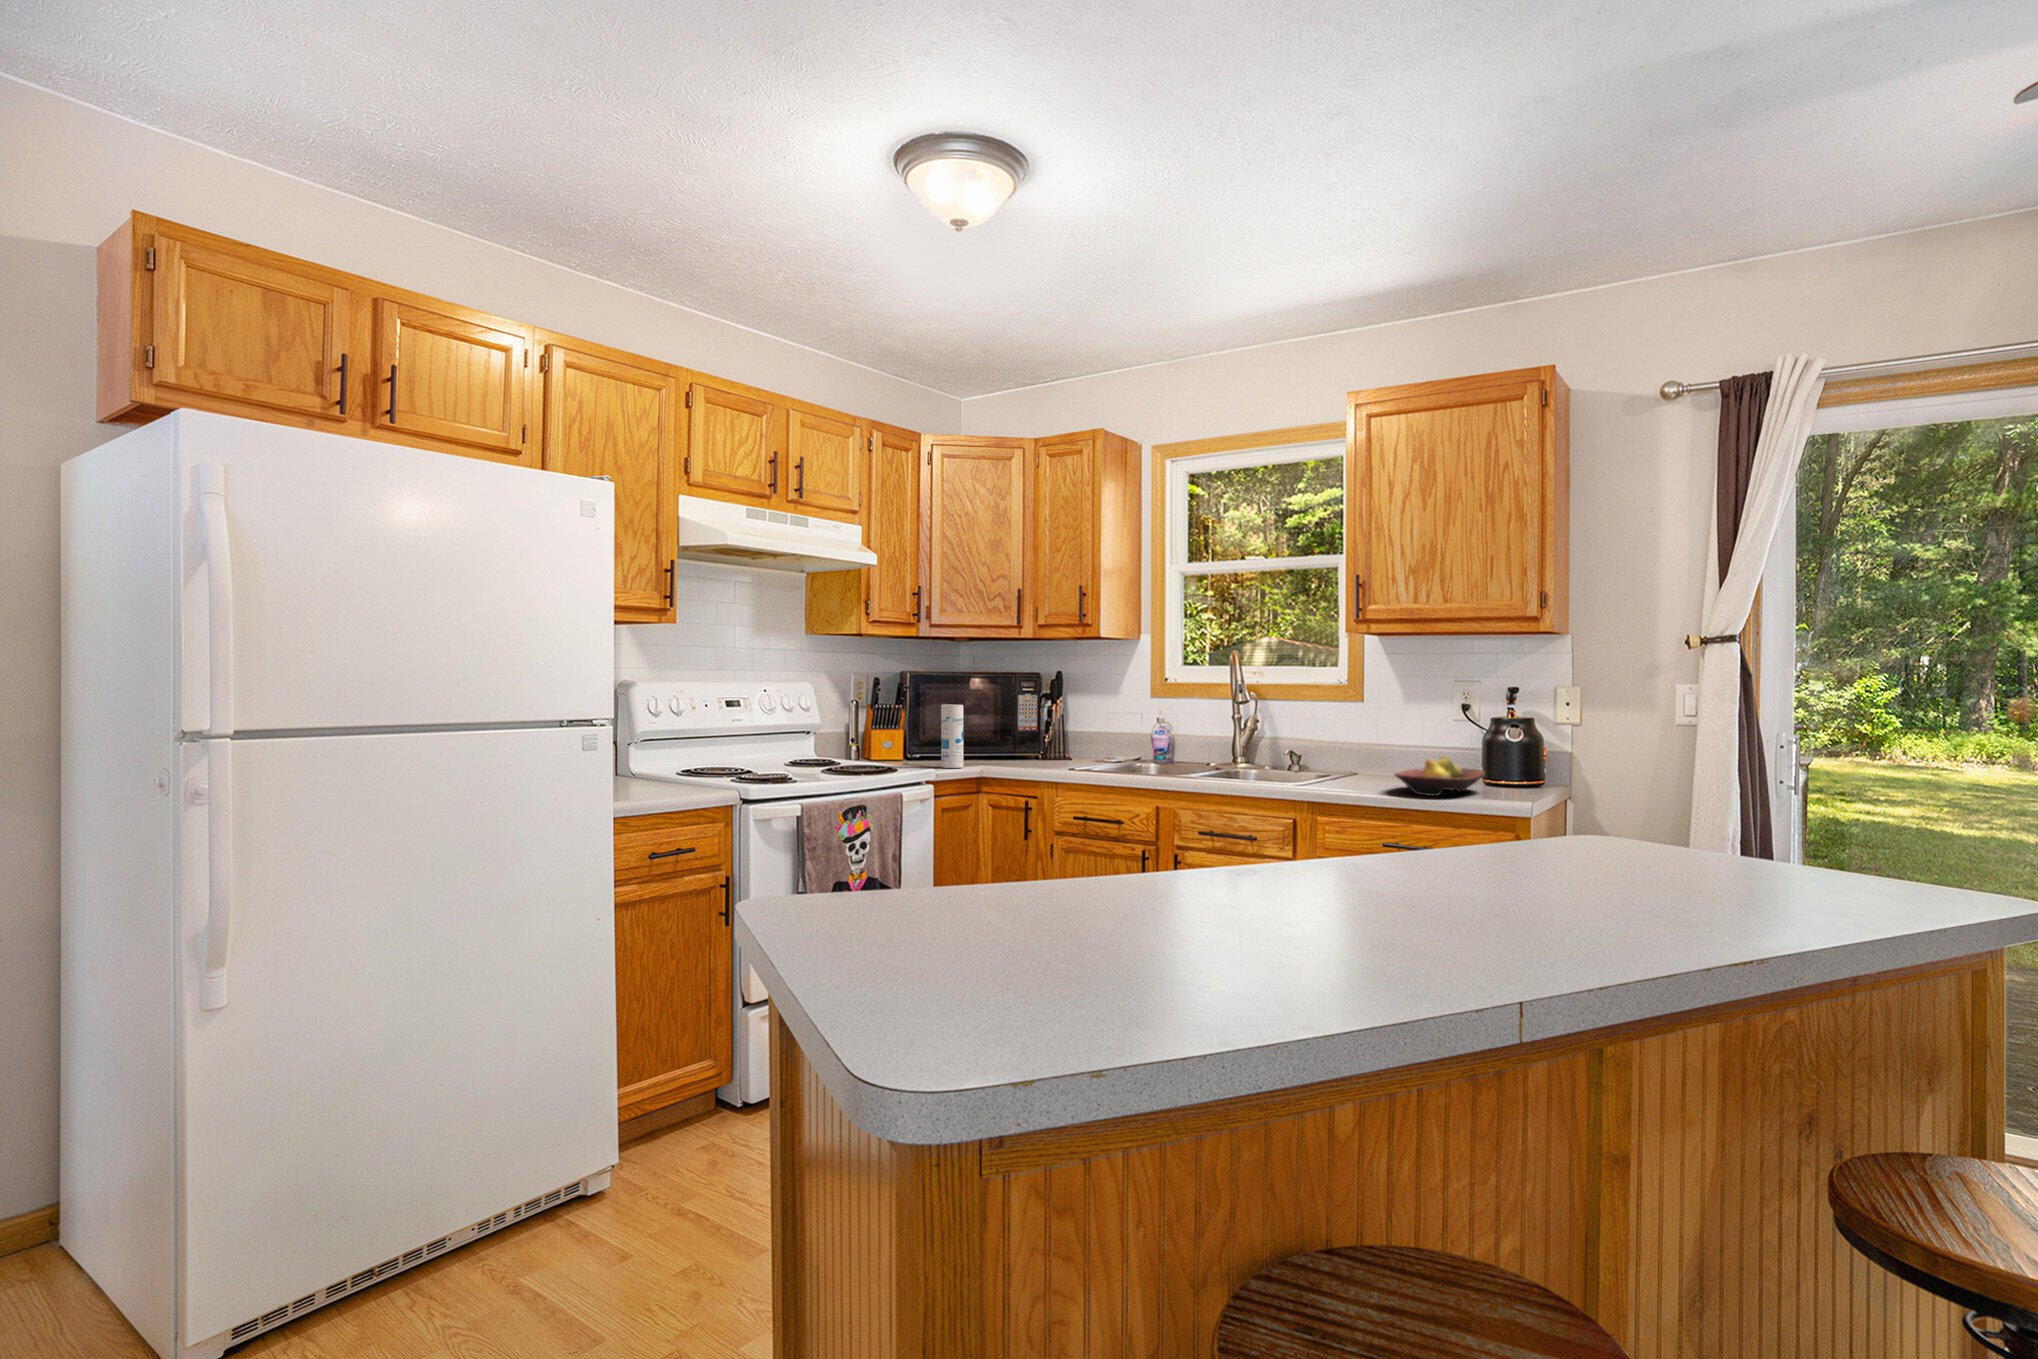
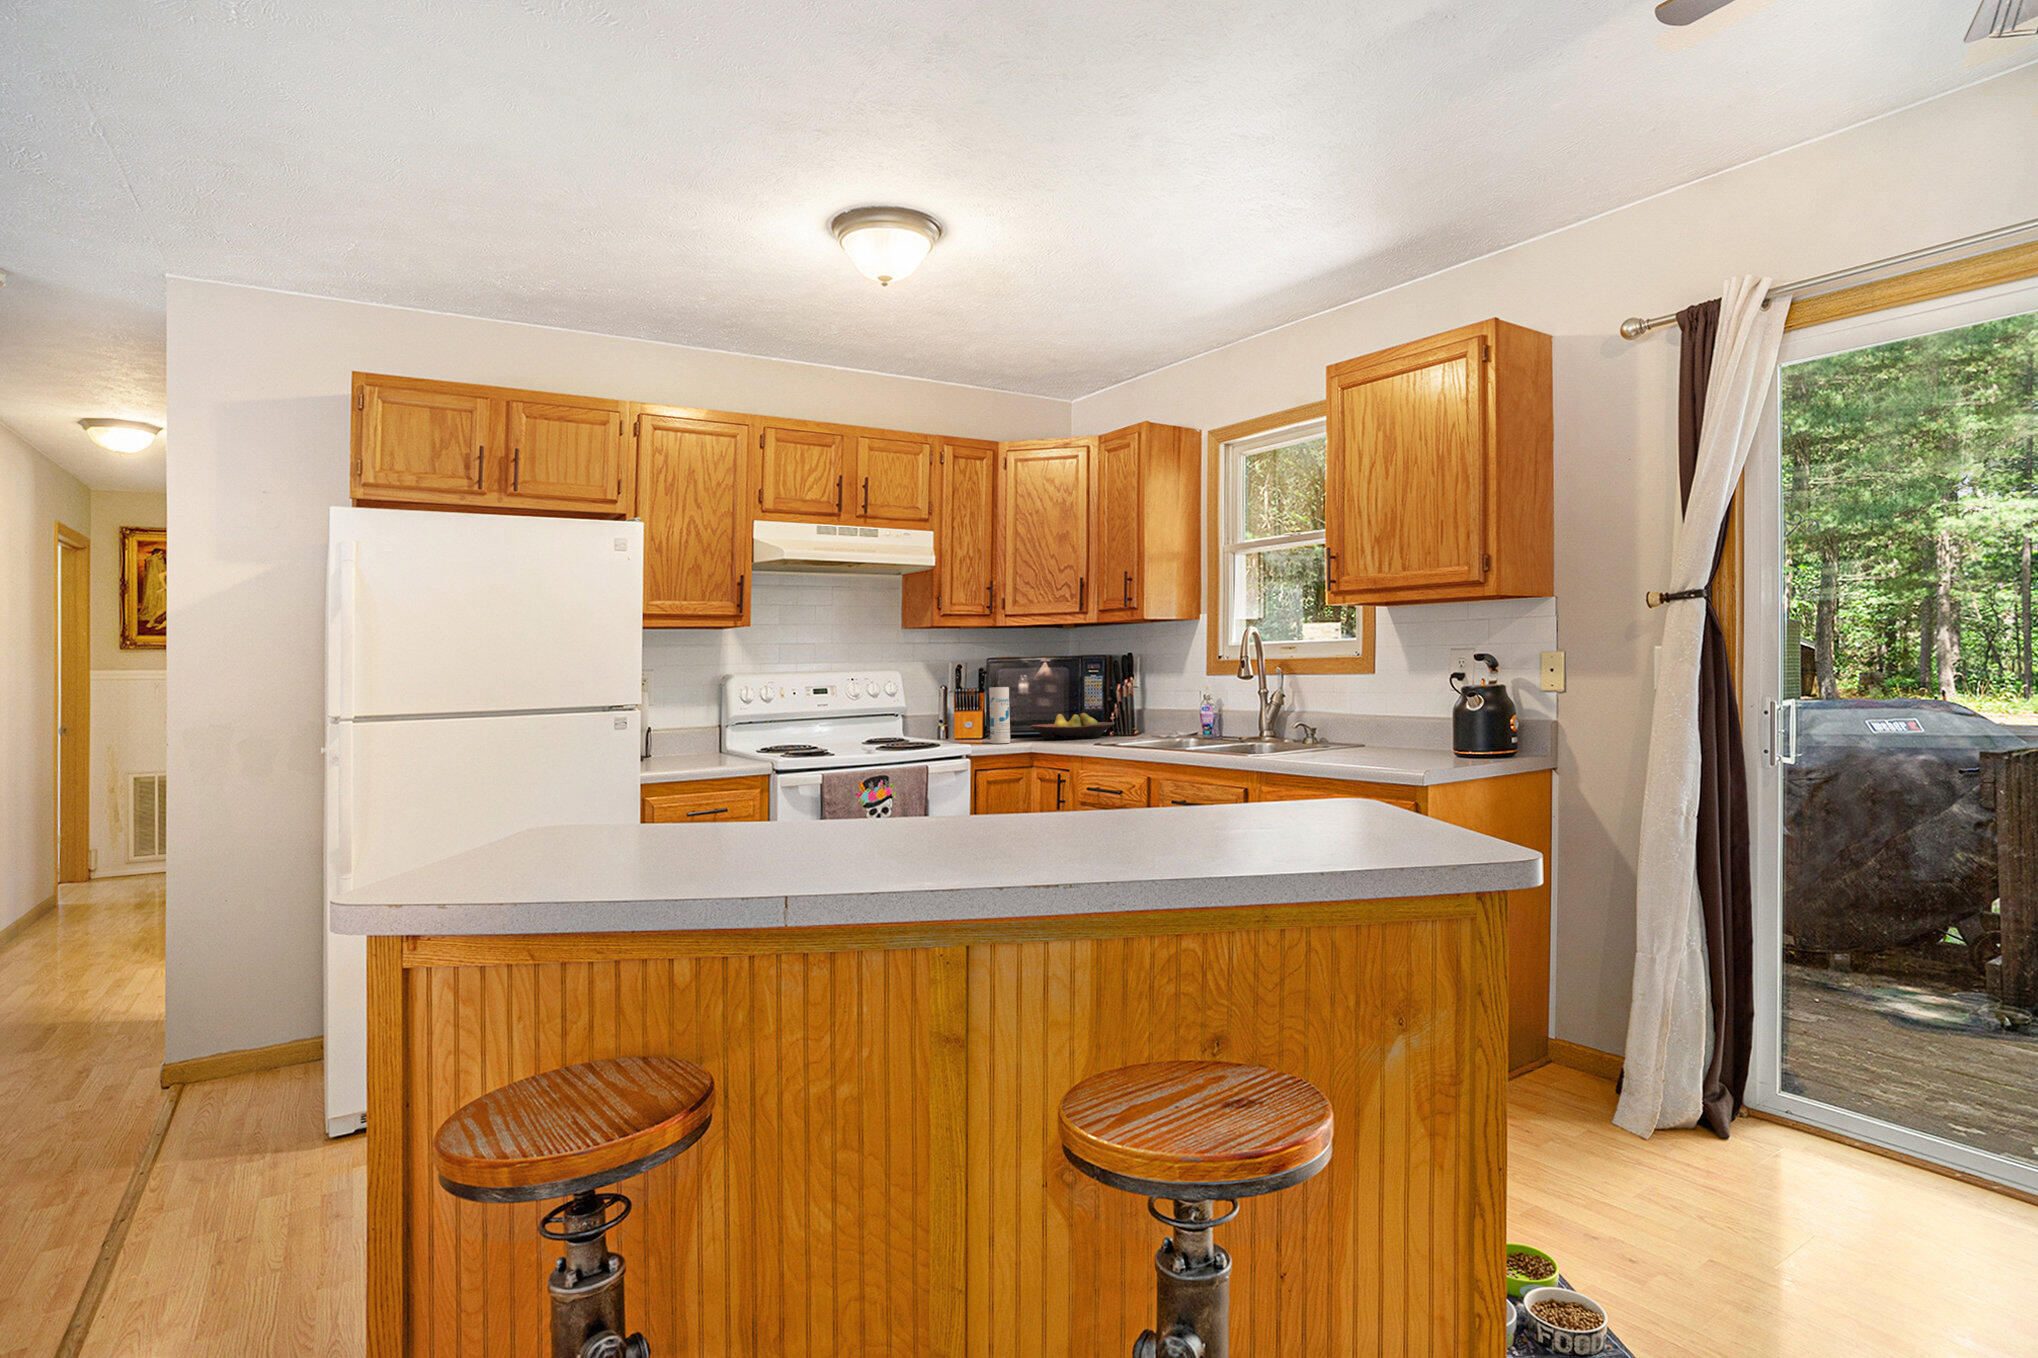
fruit bowl: present [1395,756,1485,796] -> present [1031,713,1114,740]

